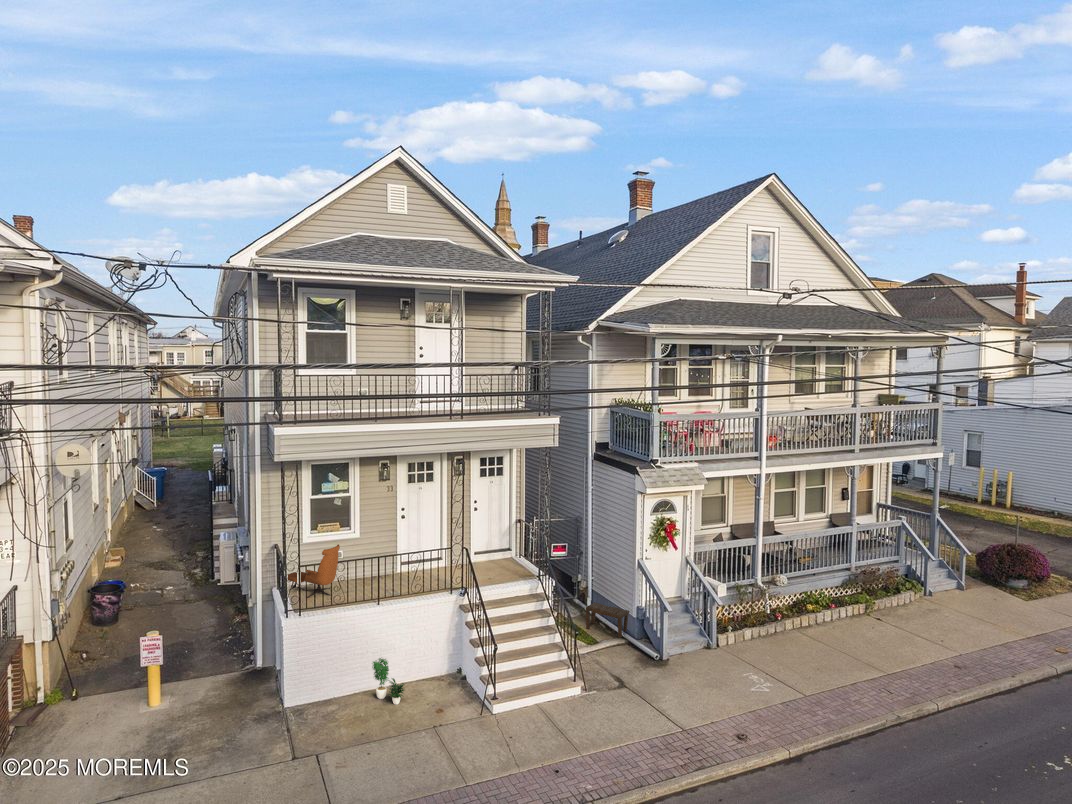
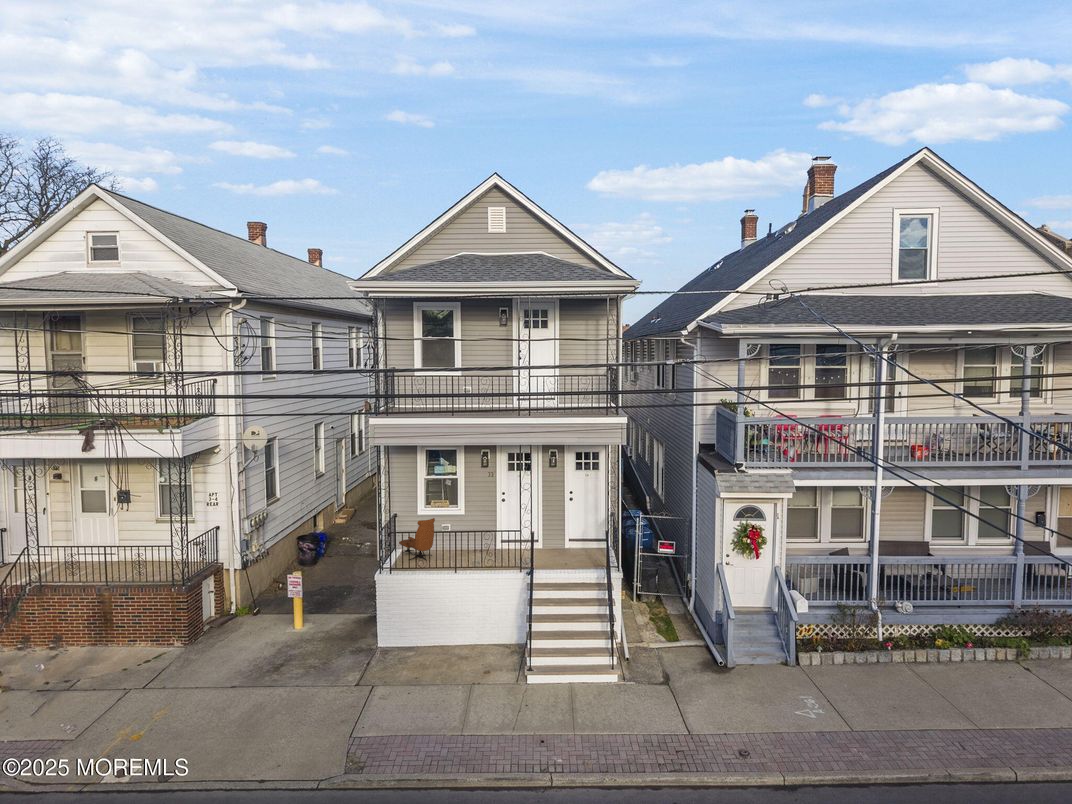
bench: present [585,602,629,638] -> none [666,602,707,639]
potted plant: present [372,658,404,705] -> none [436,614,461,657]

